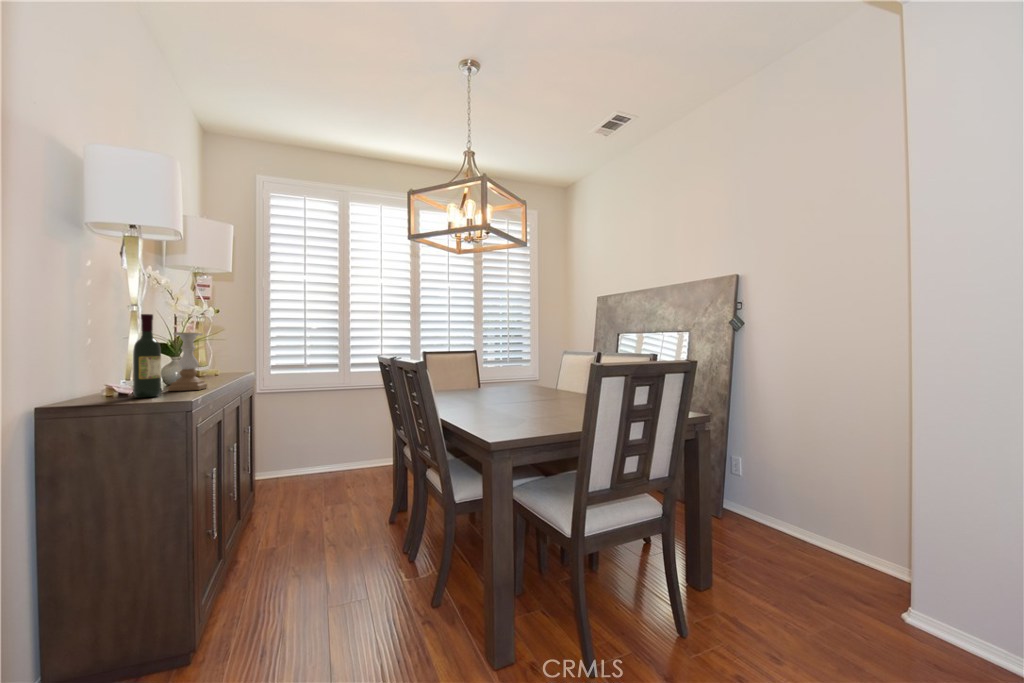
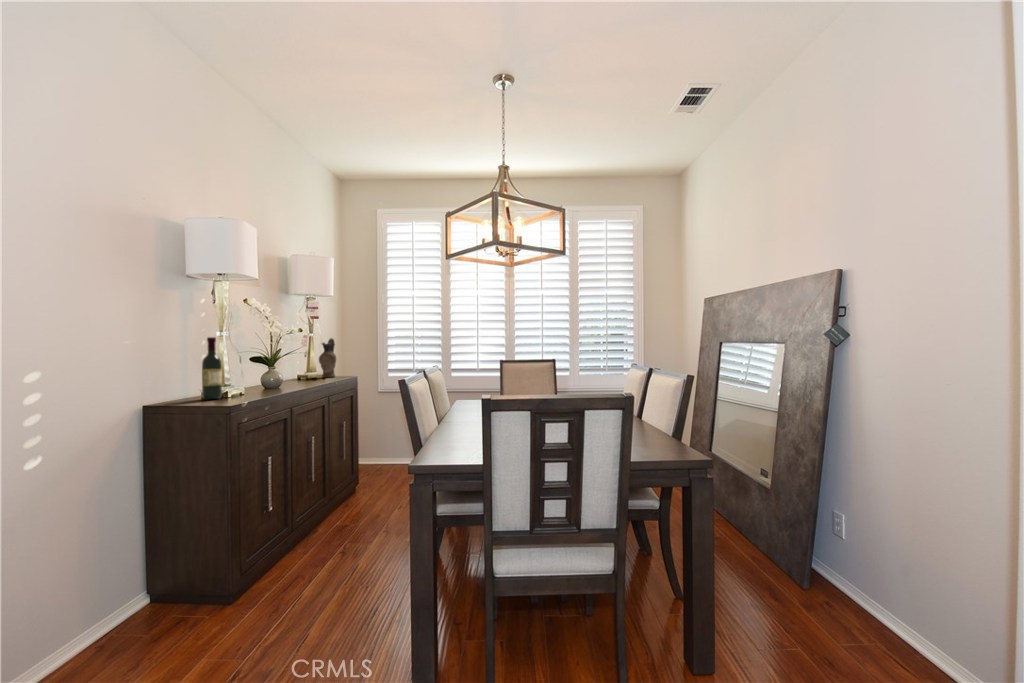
ceramic pitcher: none [210,326,234,375] -> present [319,338,336,377]
candle holder: present [169,332,207,391] -> none [242,349,273,394]

